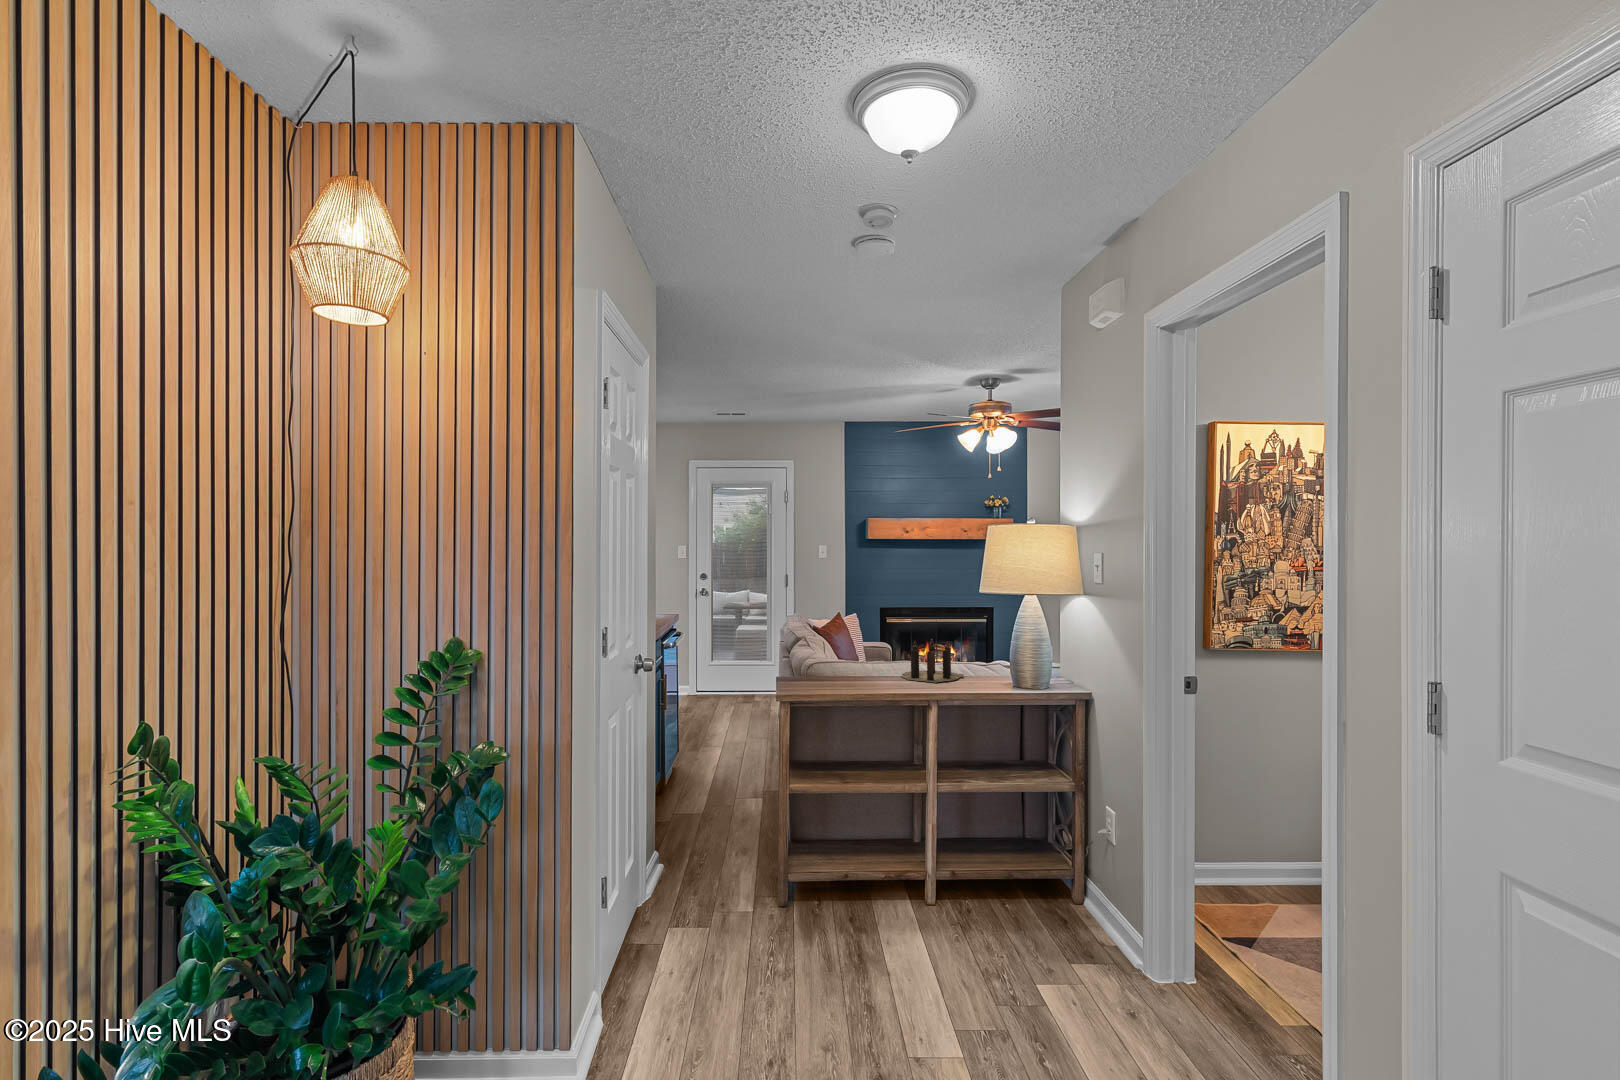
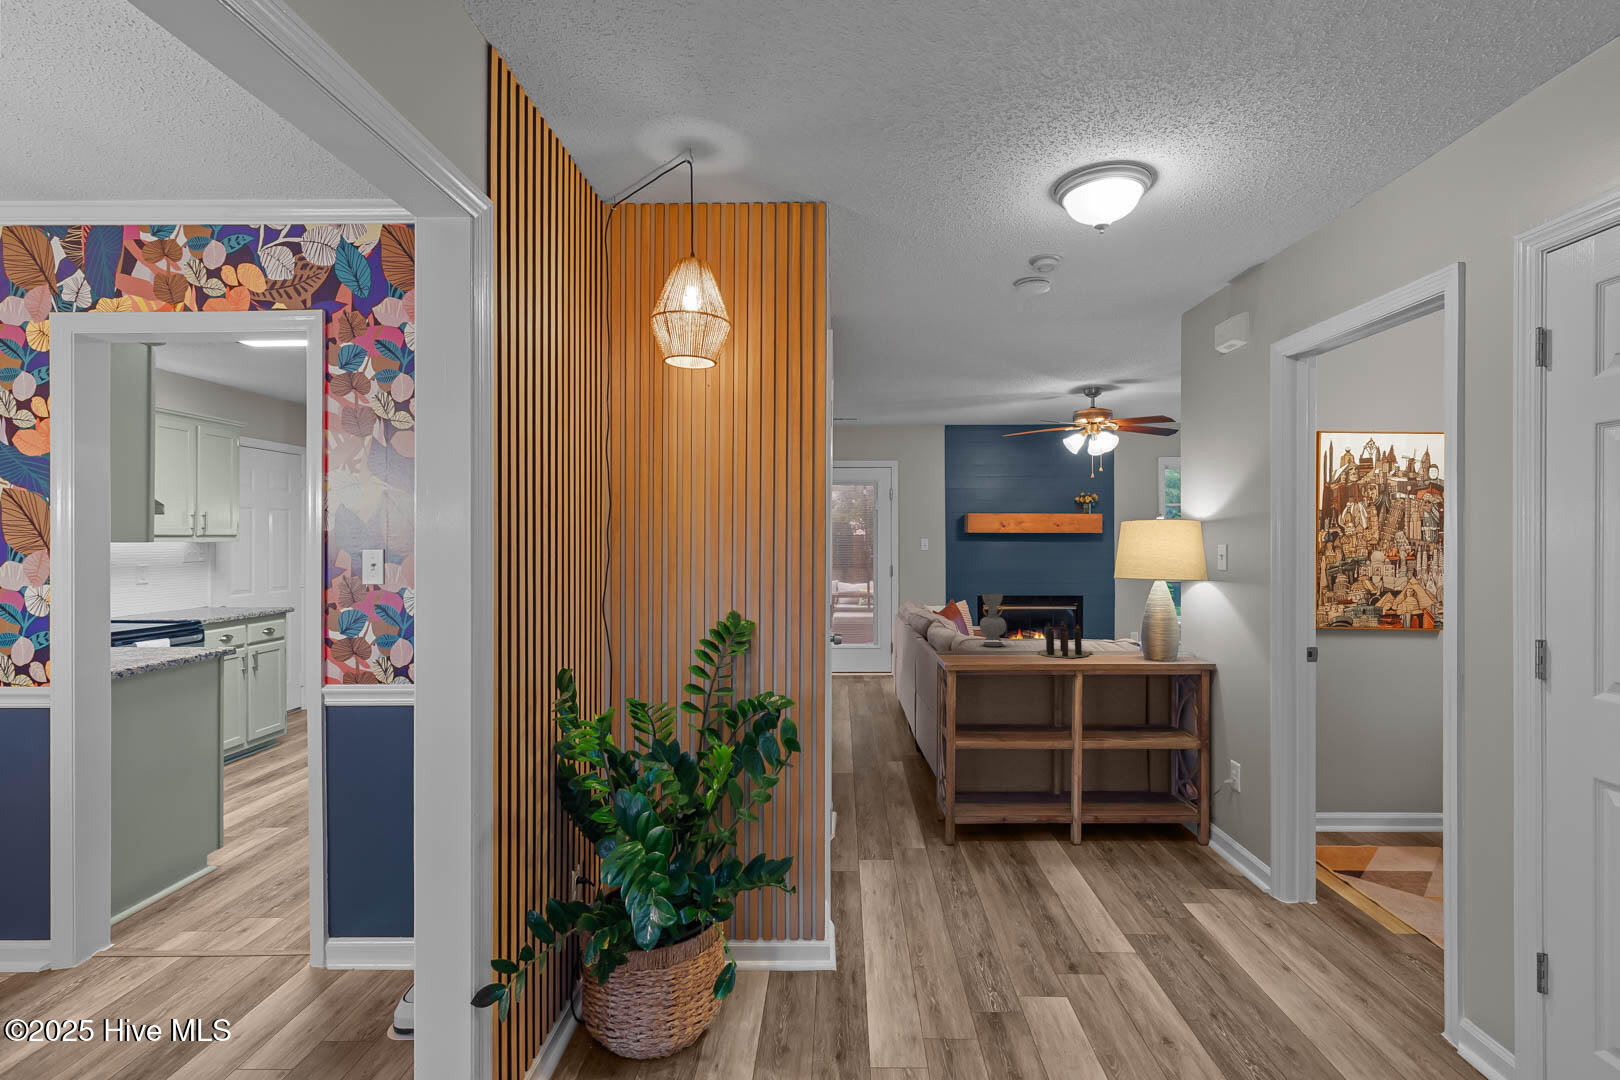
decorative vase: none [842,605,872,667] -> present [980,593,1006,647]

